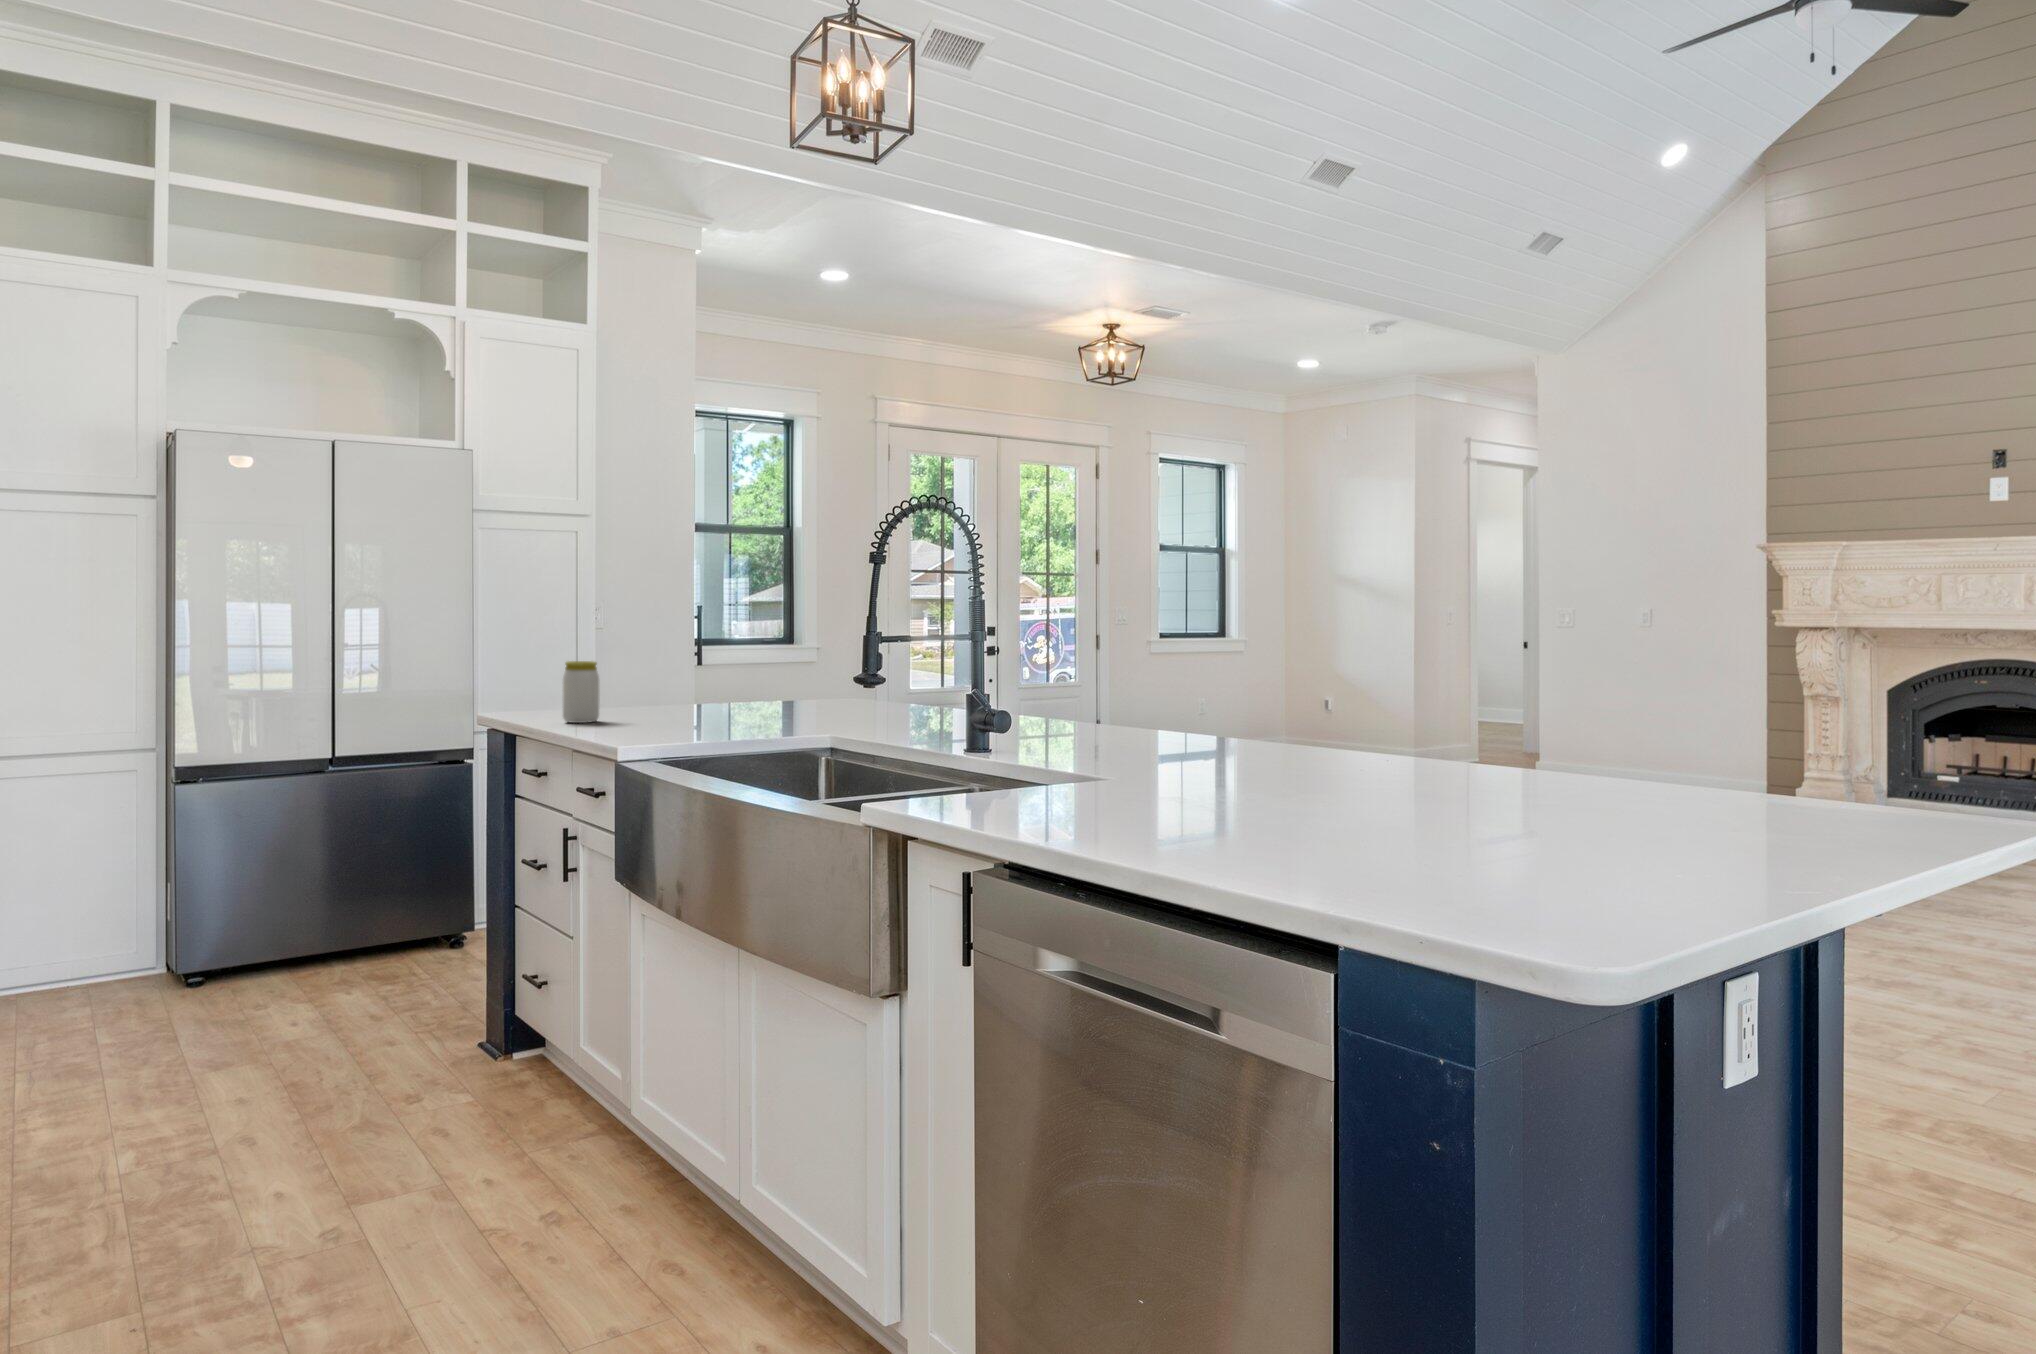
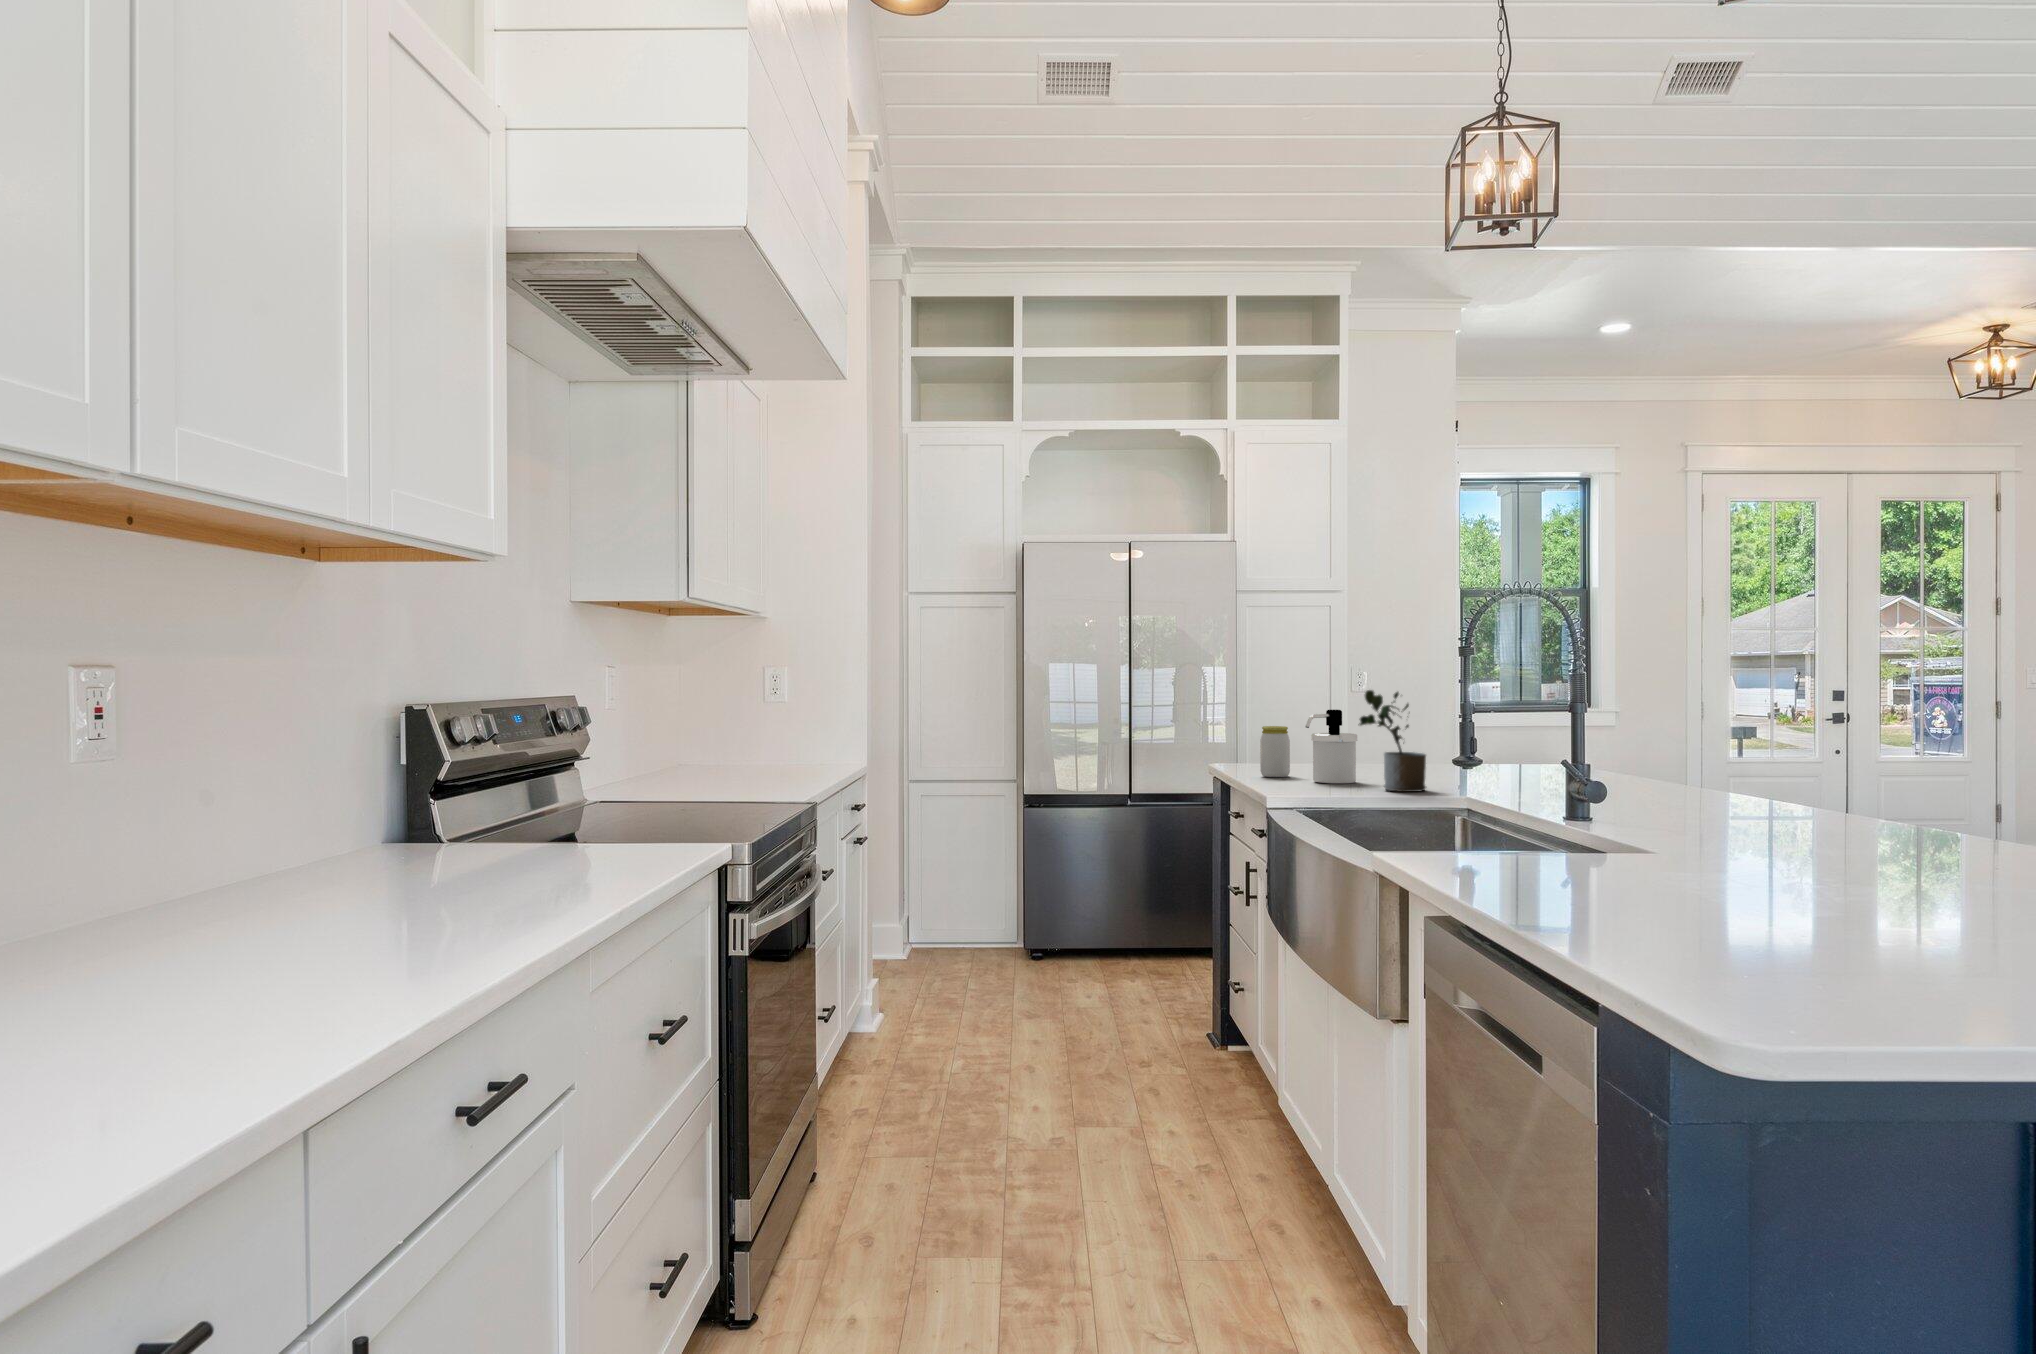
potted plant: none [718,619,789,732] -> present [1359,690,1426,792]
soap dispenser: none [641,641,694,727] -> present [1305,710,1357,783]

